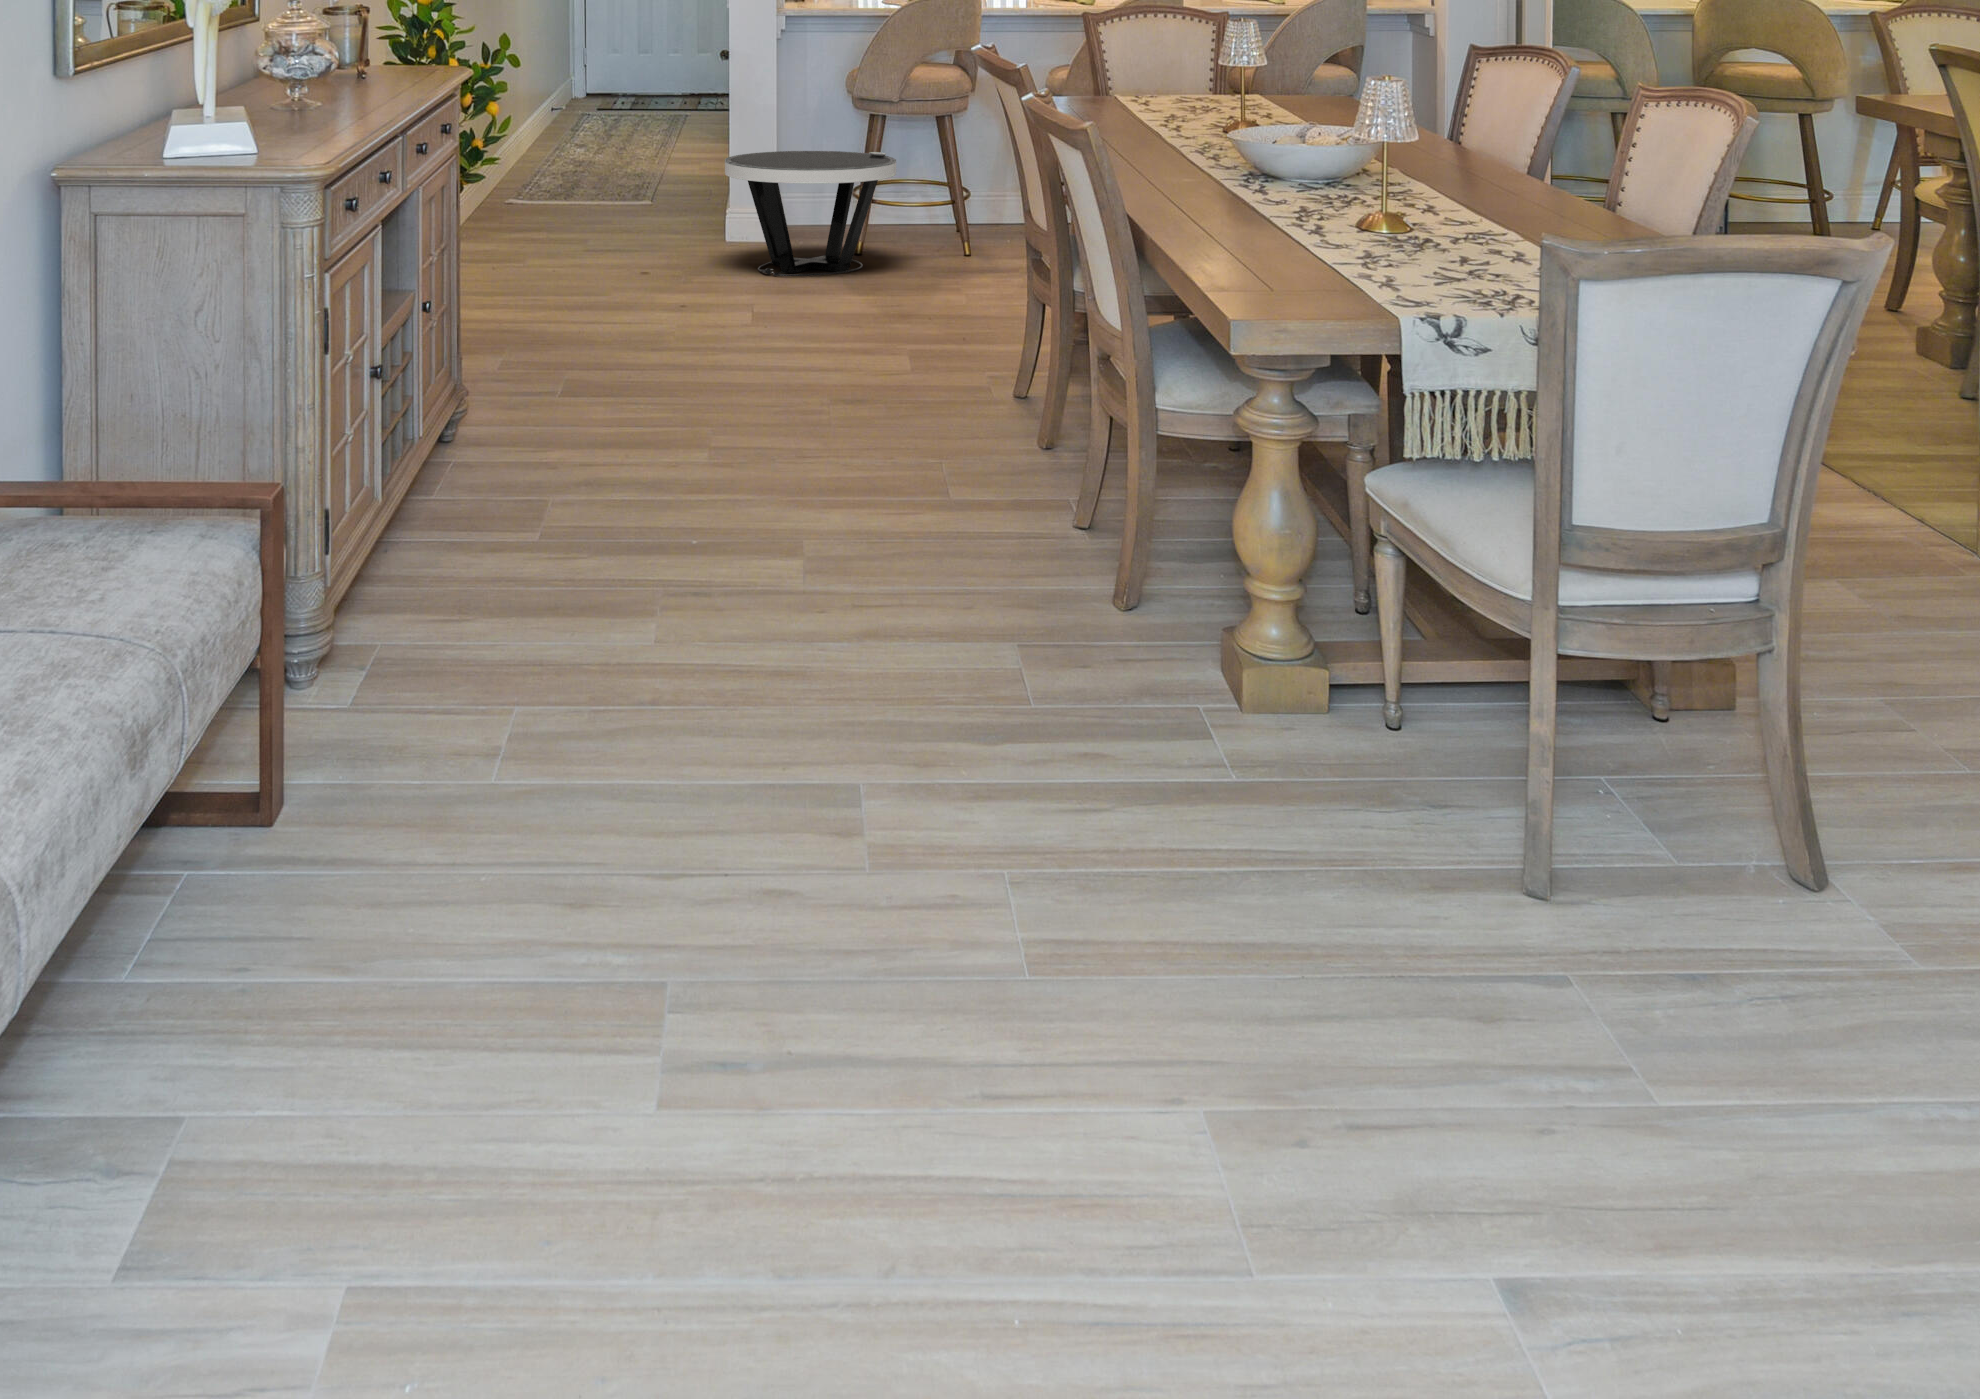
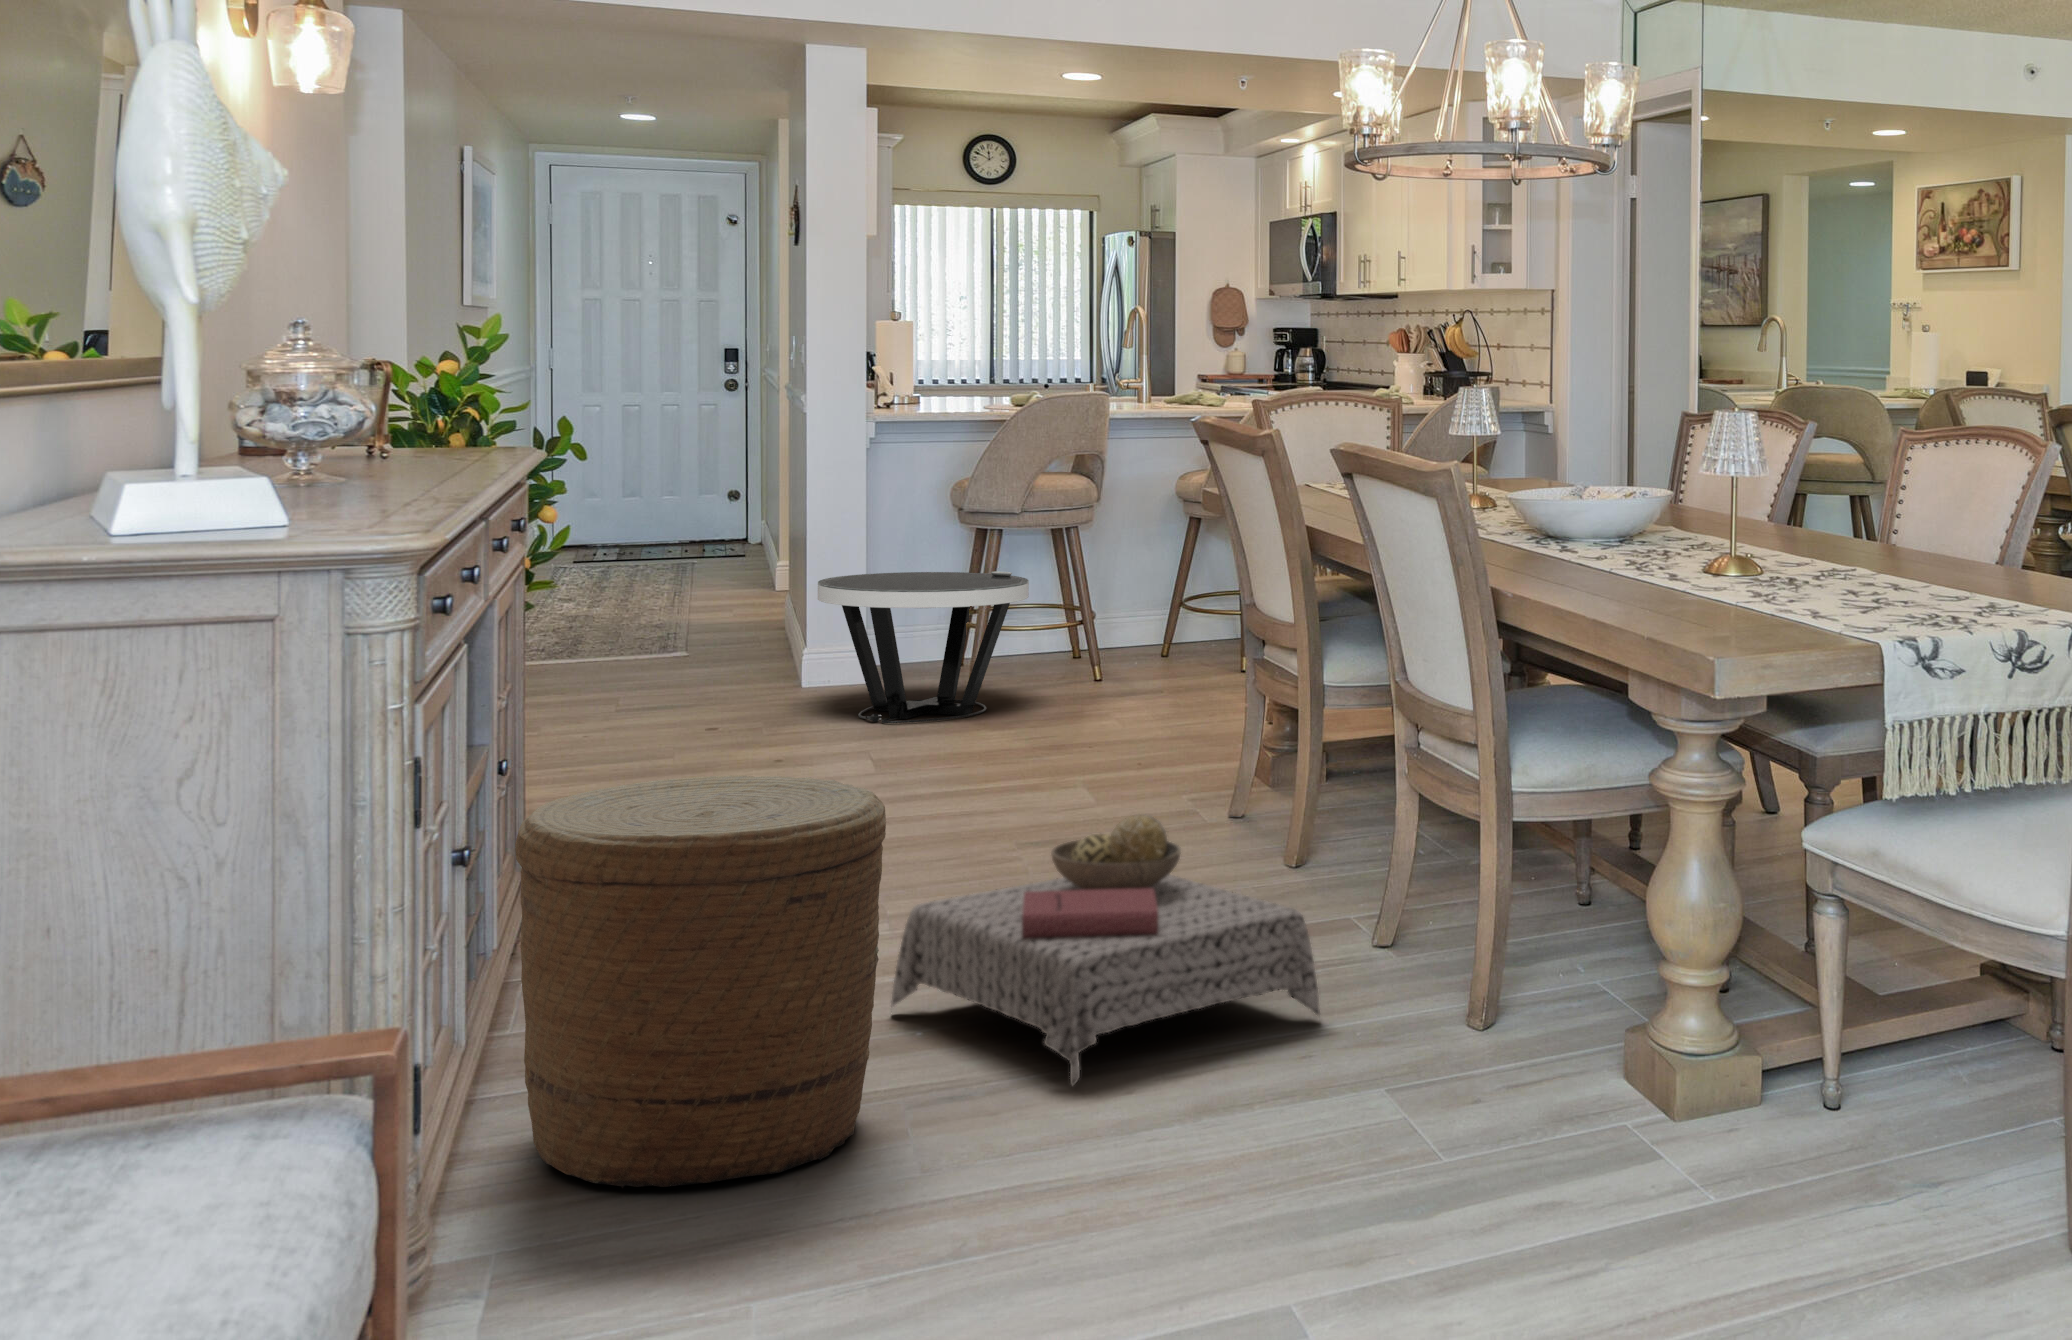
woven basket: none [415,311,639,552] -> present [515,776,886,1188]
ottoman: none [676,351,958,523] -> present [891,814,1320,1086]

